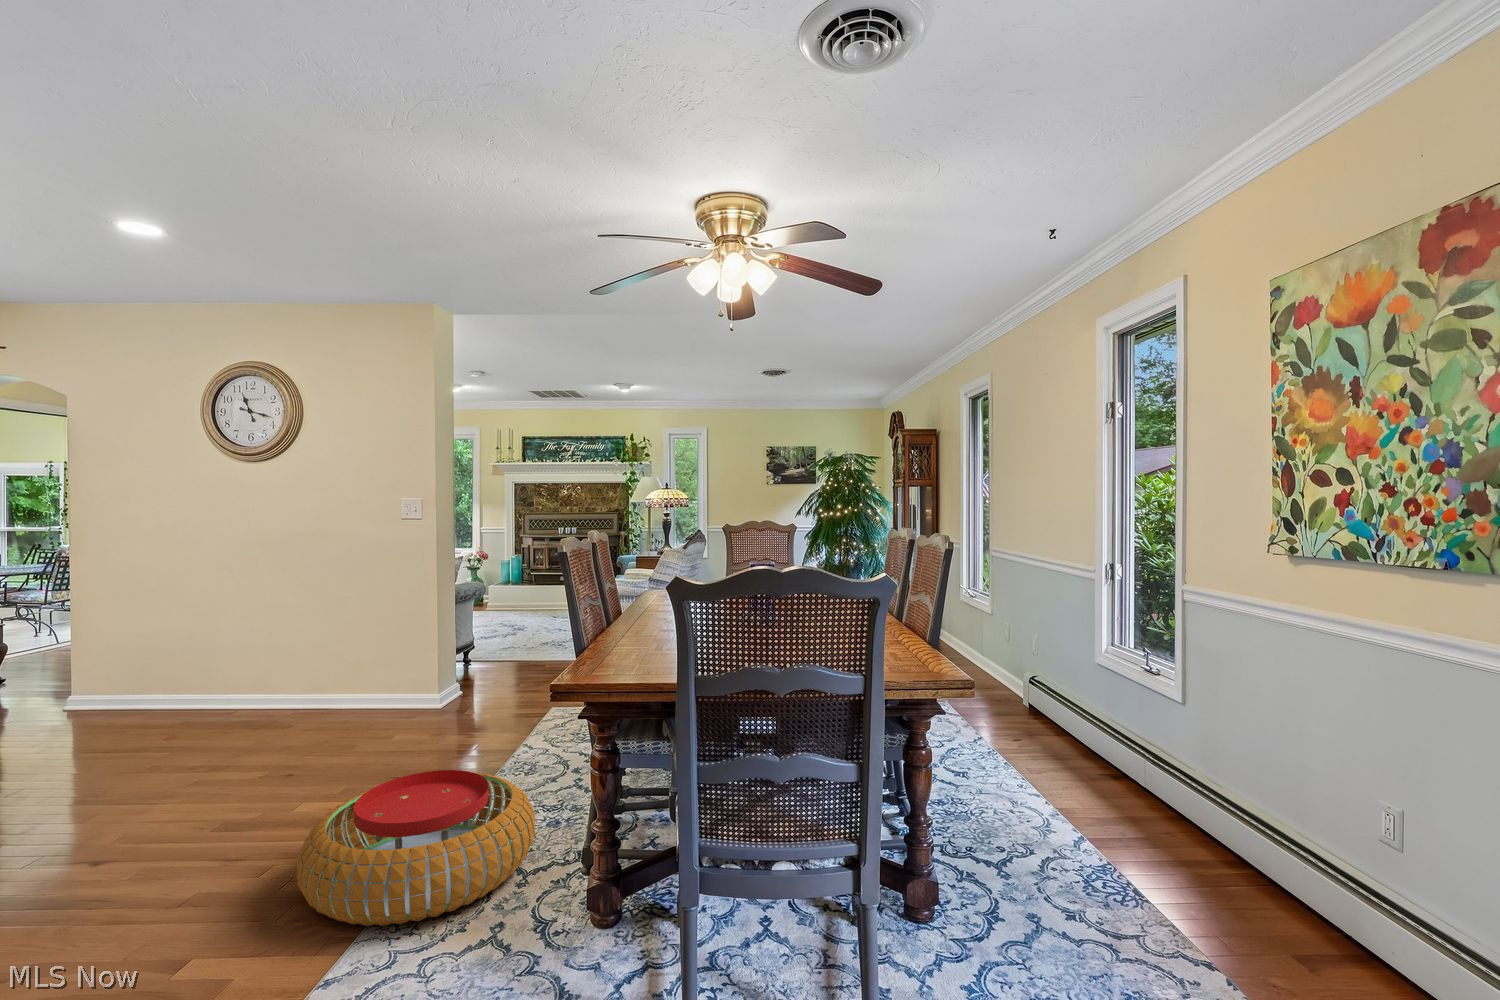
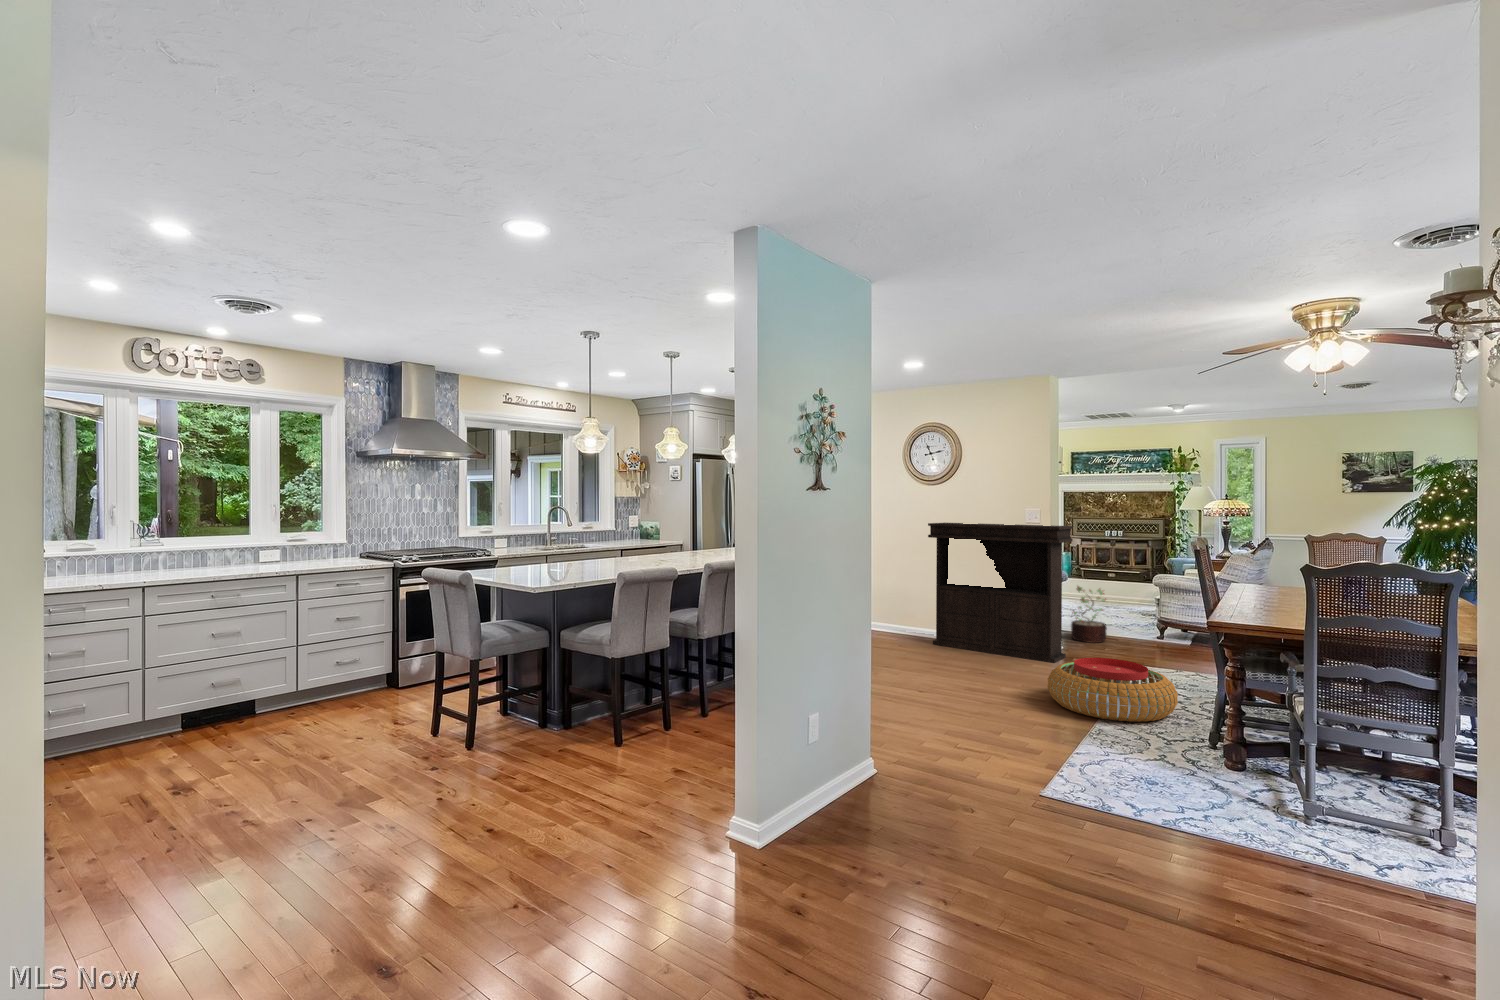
console table: none [181,531,439,757] -> present [928,523,1073,663]
decorative plant: none [463,613,514,694] -> present [1071,586,1107,643]

